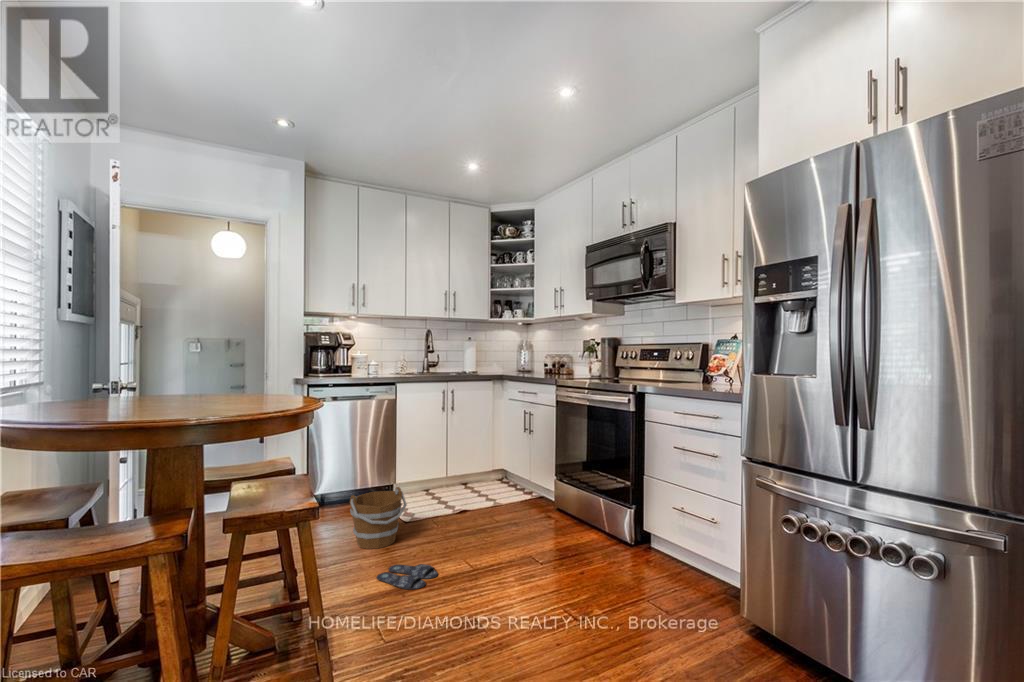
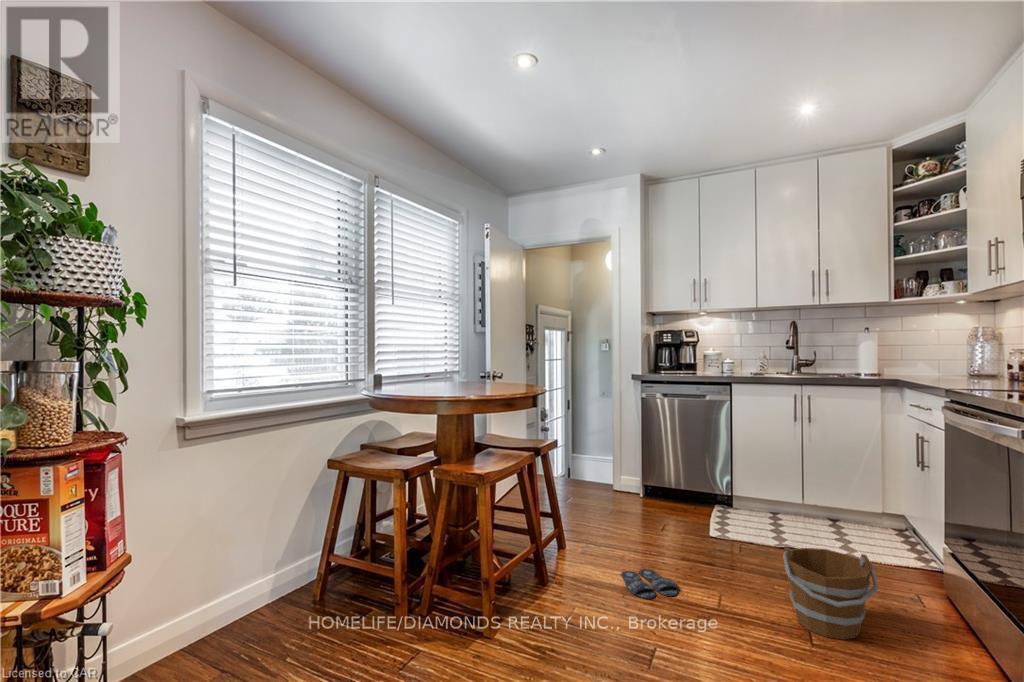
bucket: present [350,487,407,549] -> present [783,546,879,640]

